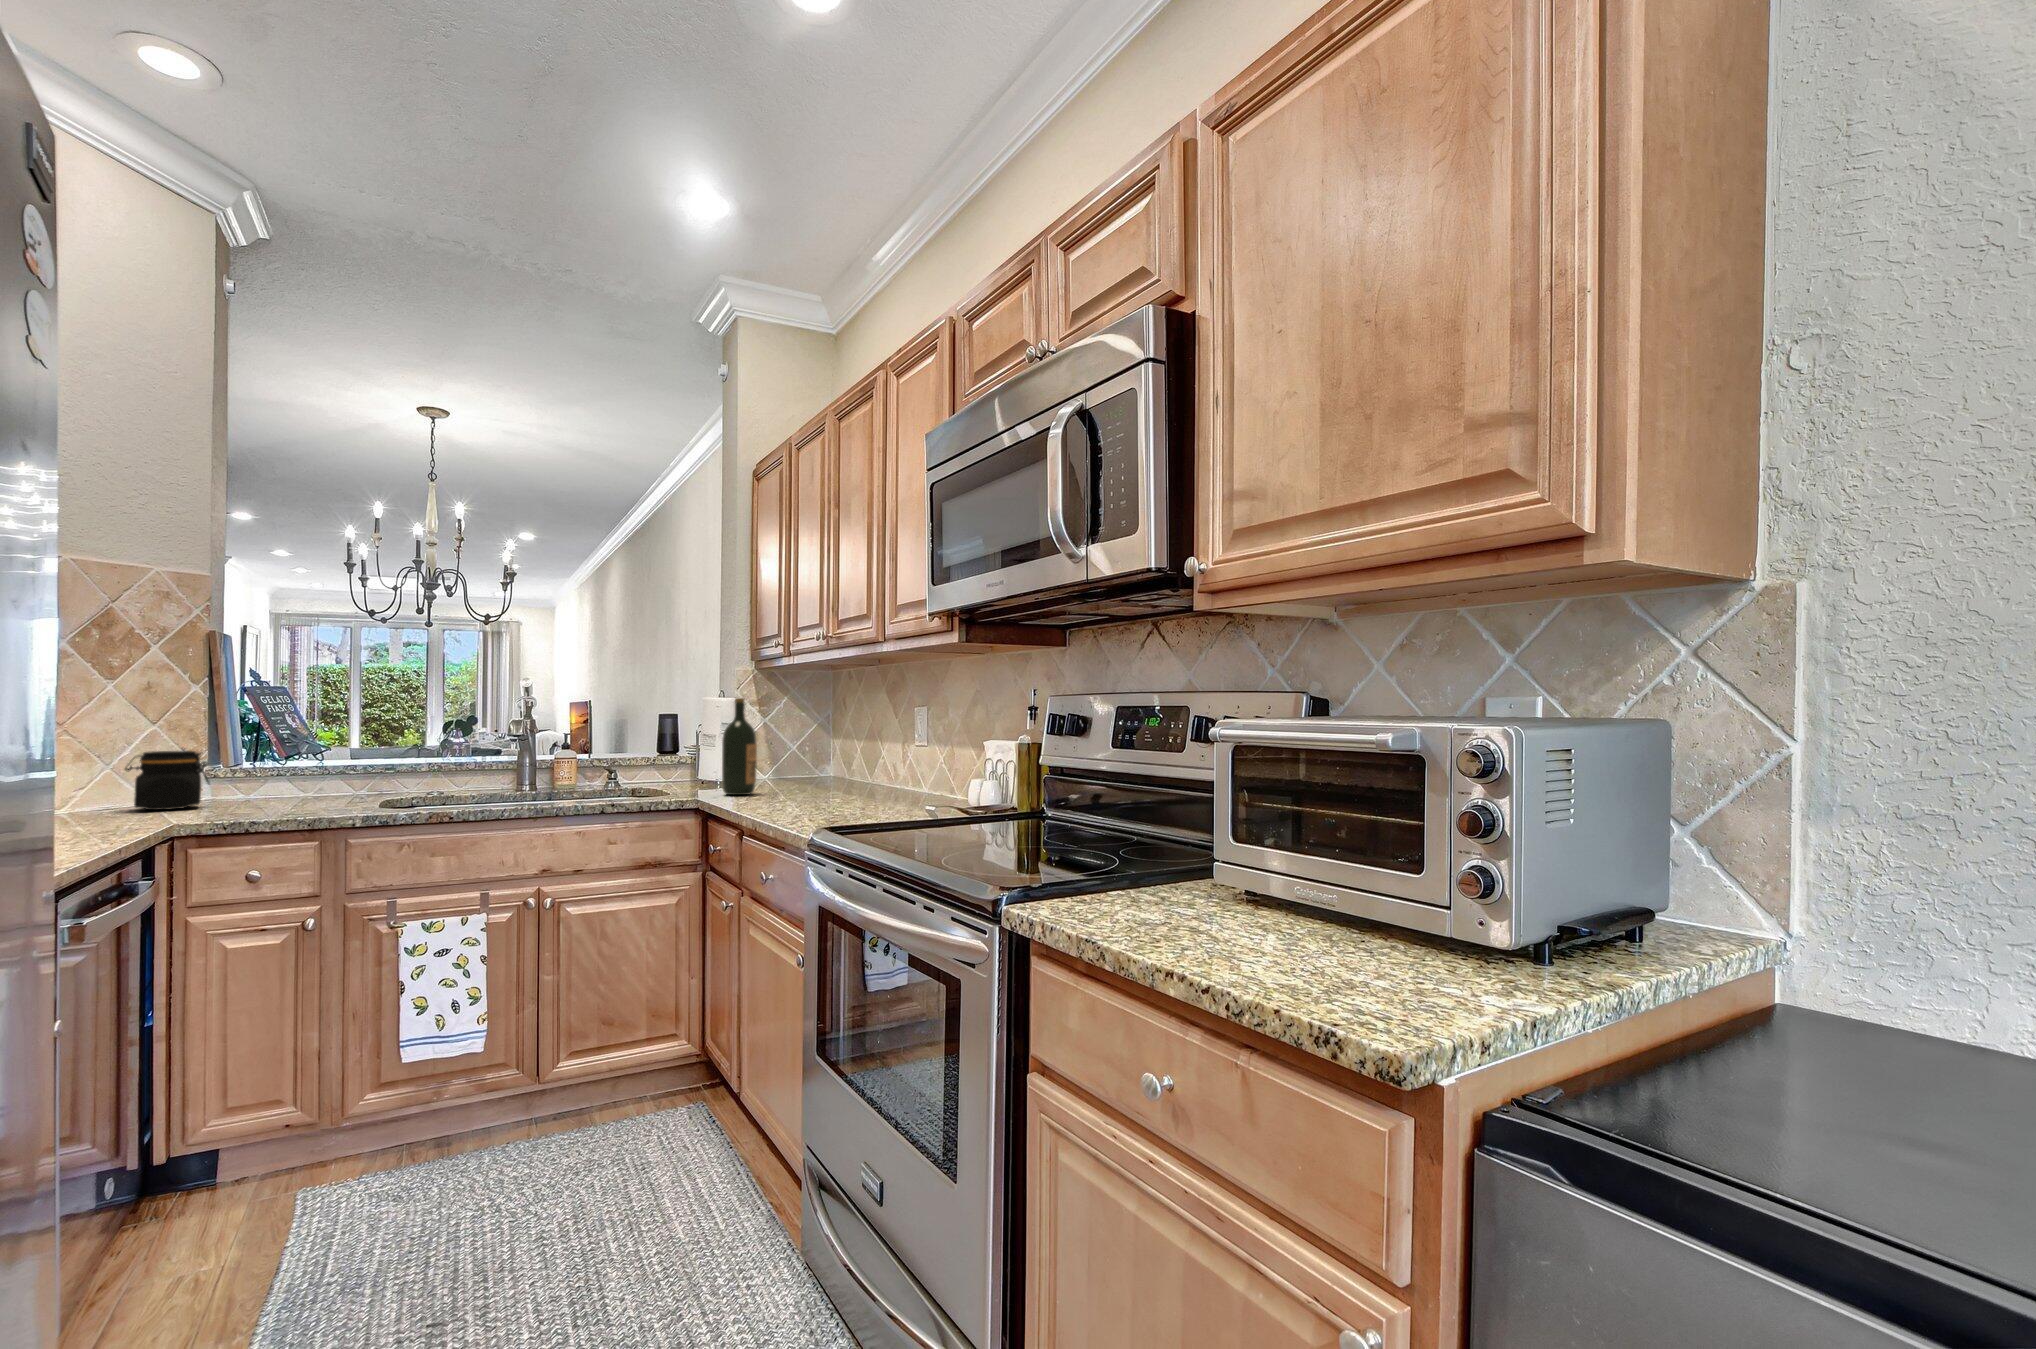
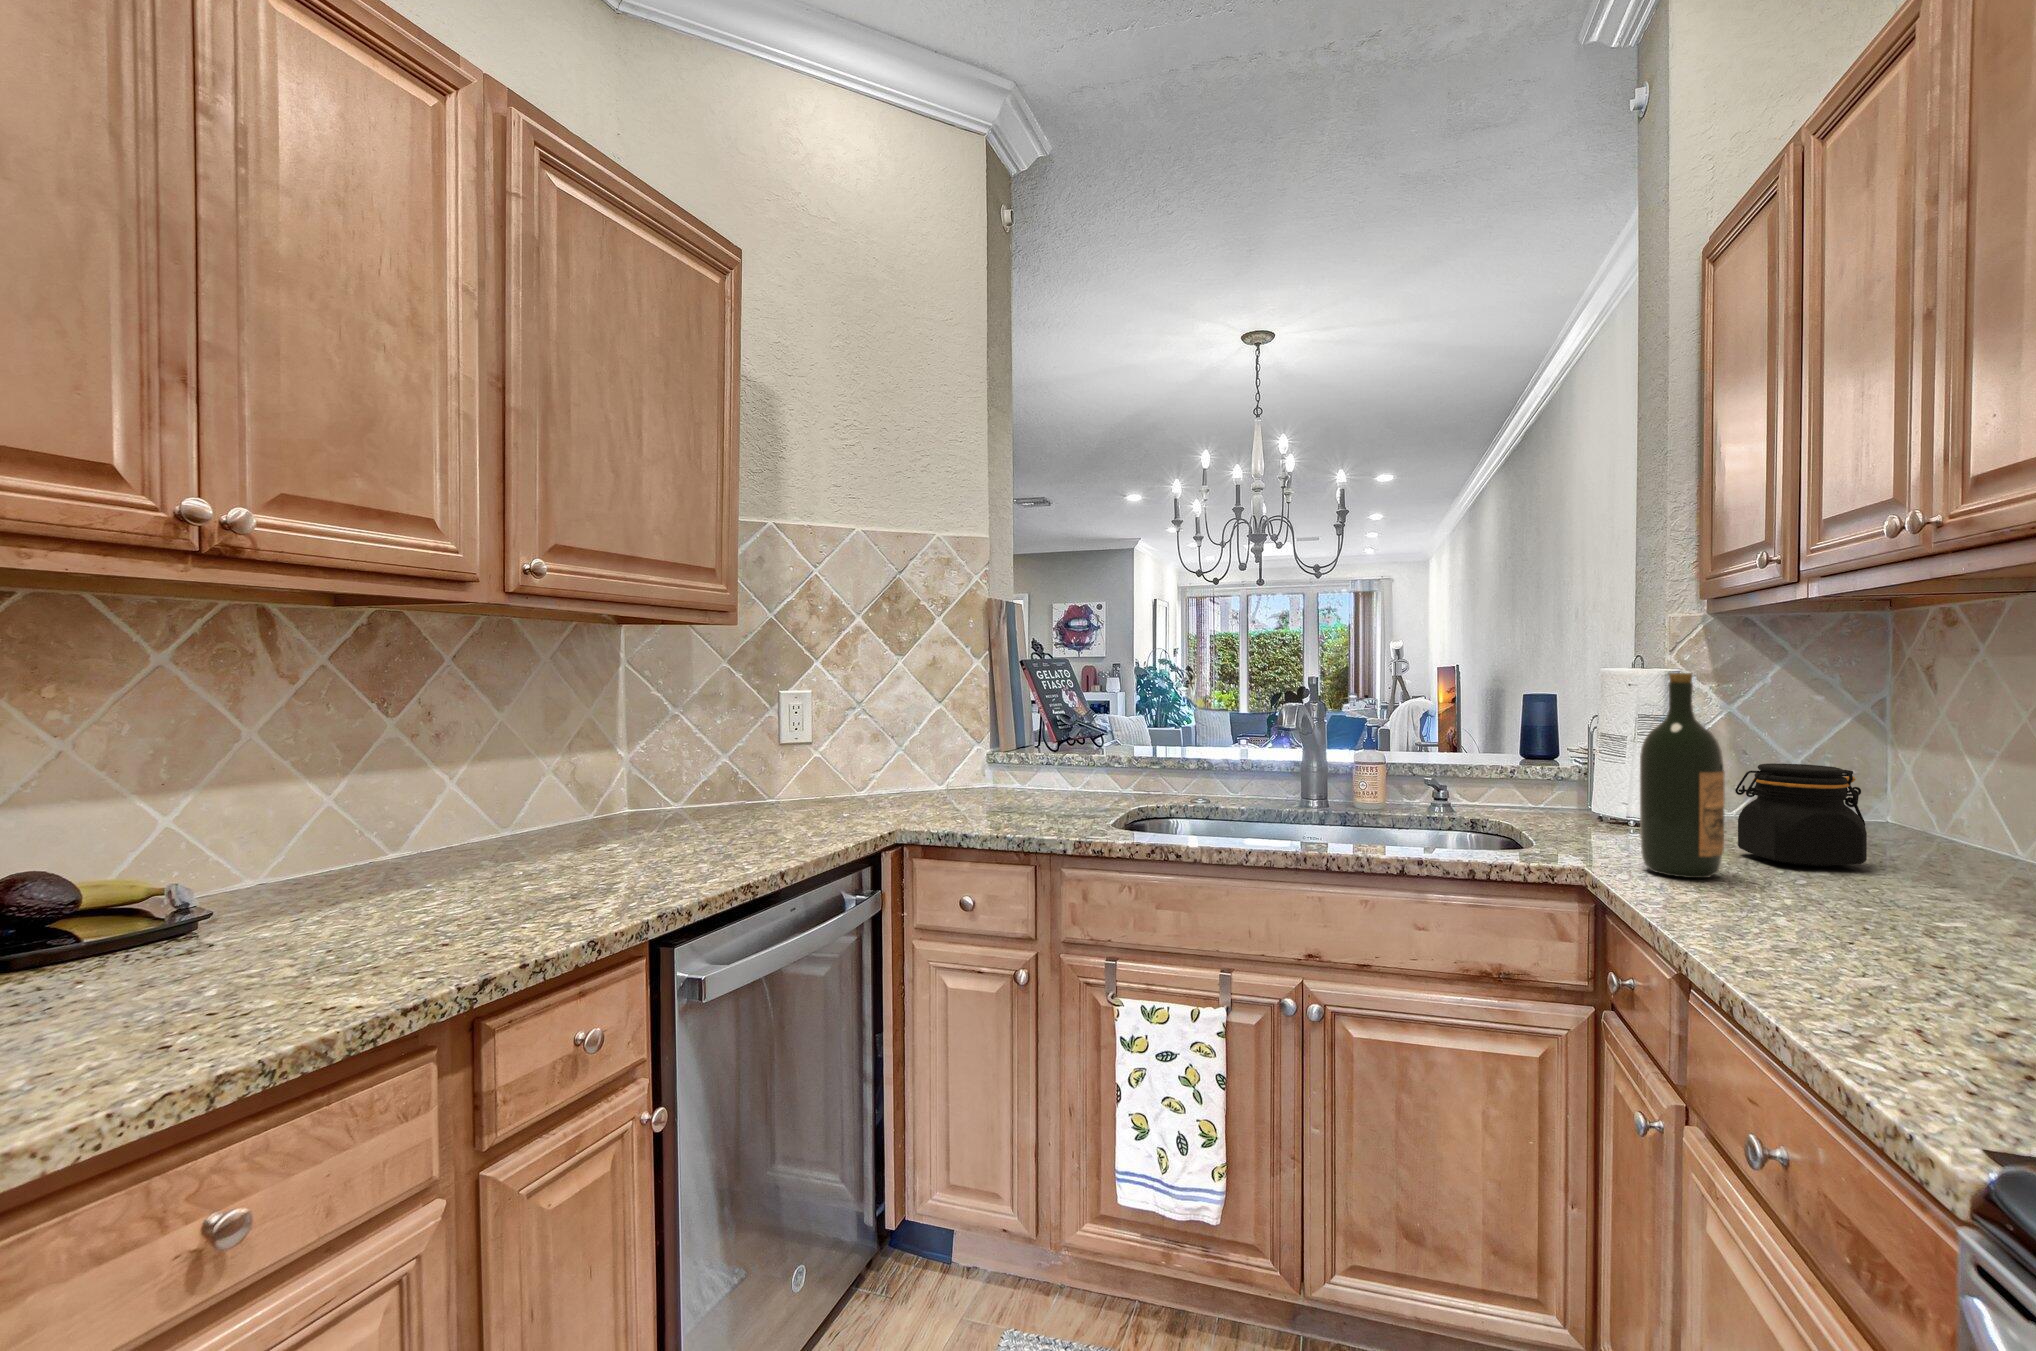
jar: present [125,751,209,810] -> present [1735,763,1867,867]

